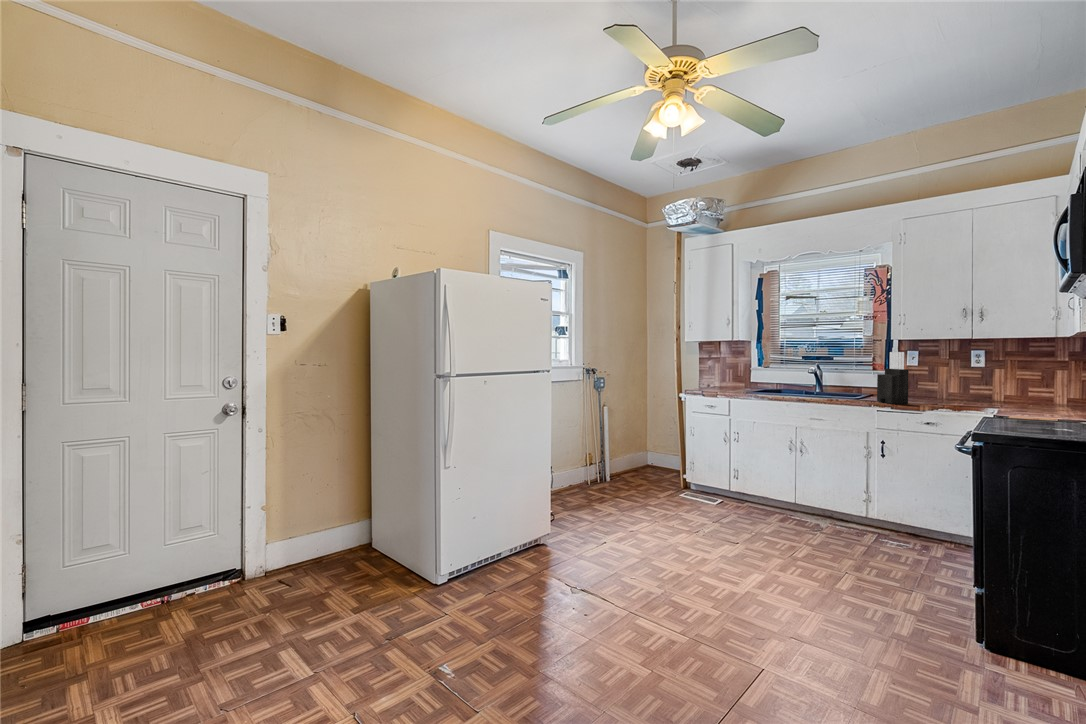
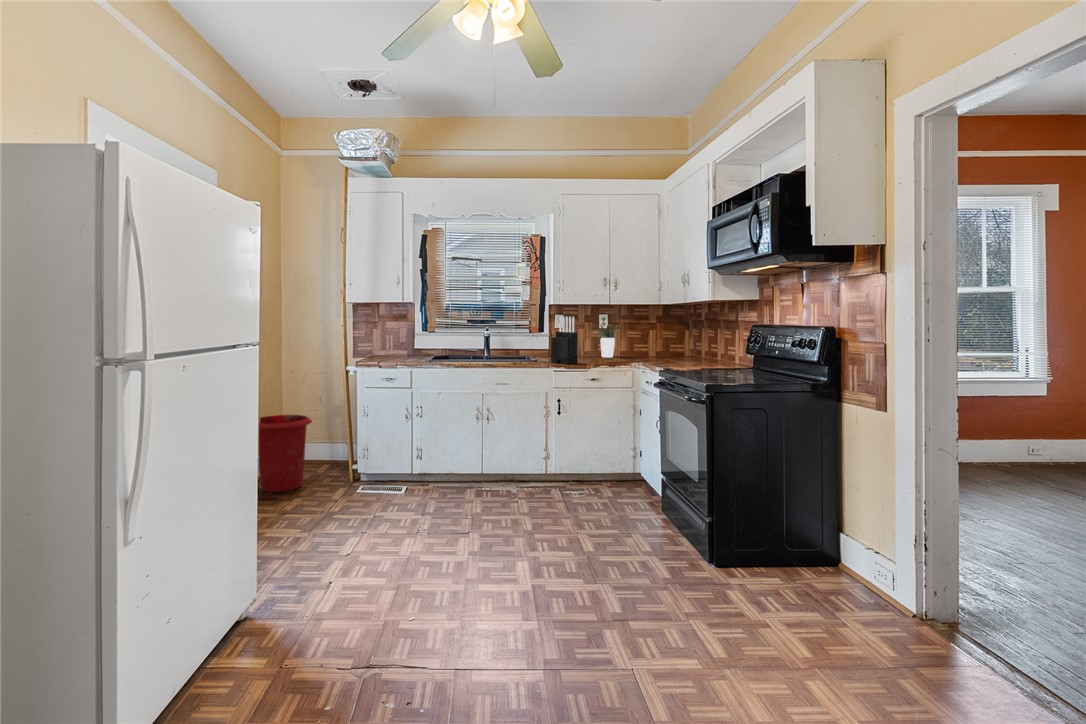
potted plant: none [956,361,1016,402] -> present [595,325,618,357]
waste bin: none [613,426,658,483] -> present [259,415,312,492]

